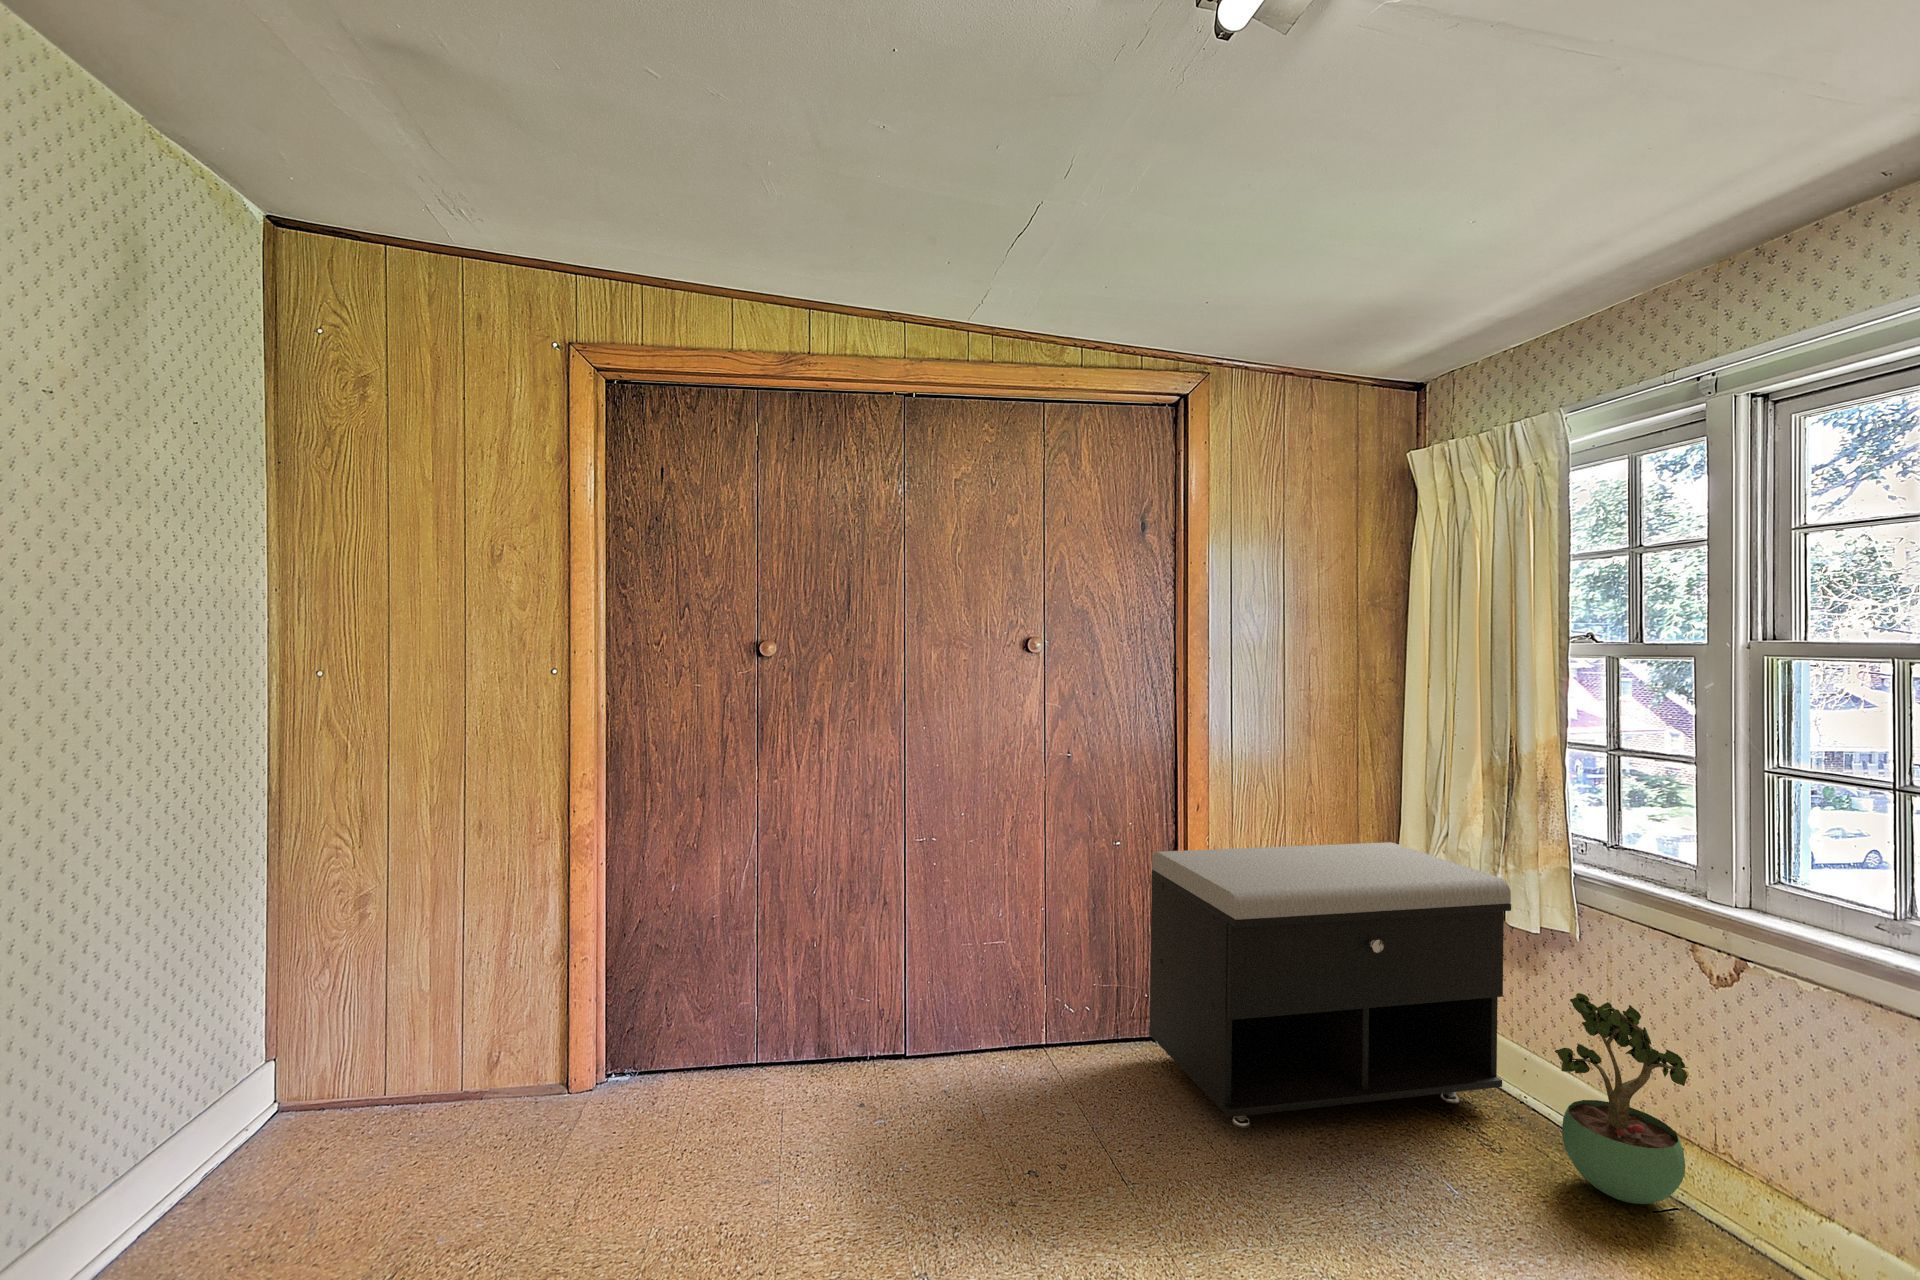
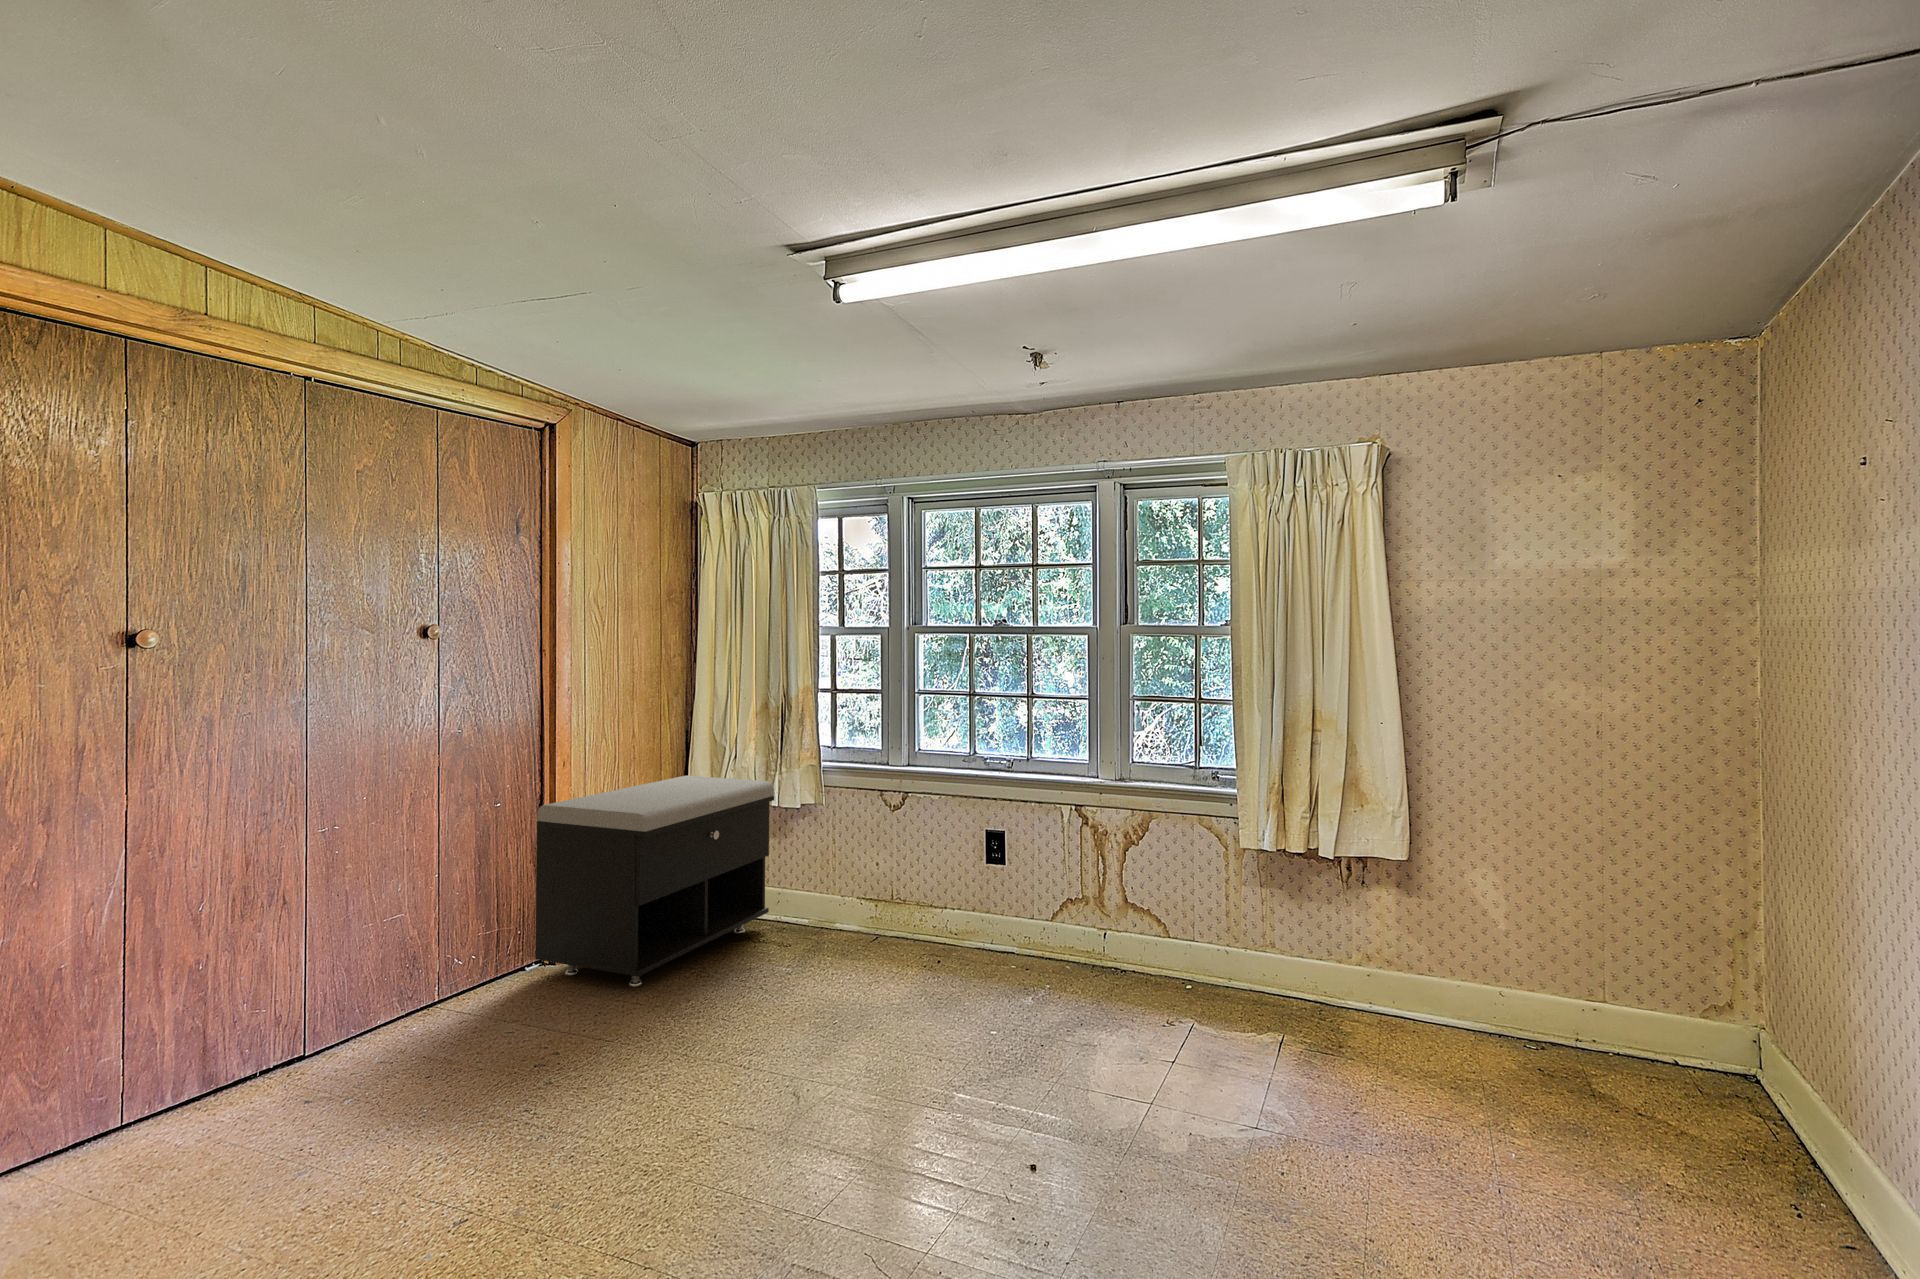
potted plant: present [1555,993,1688,1204] -> none [805,832,872,941]

